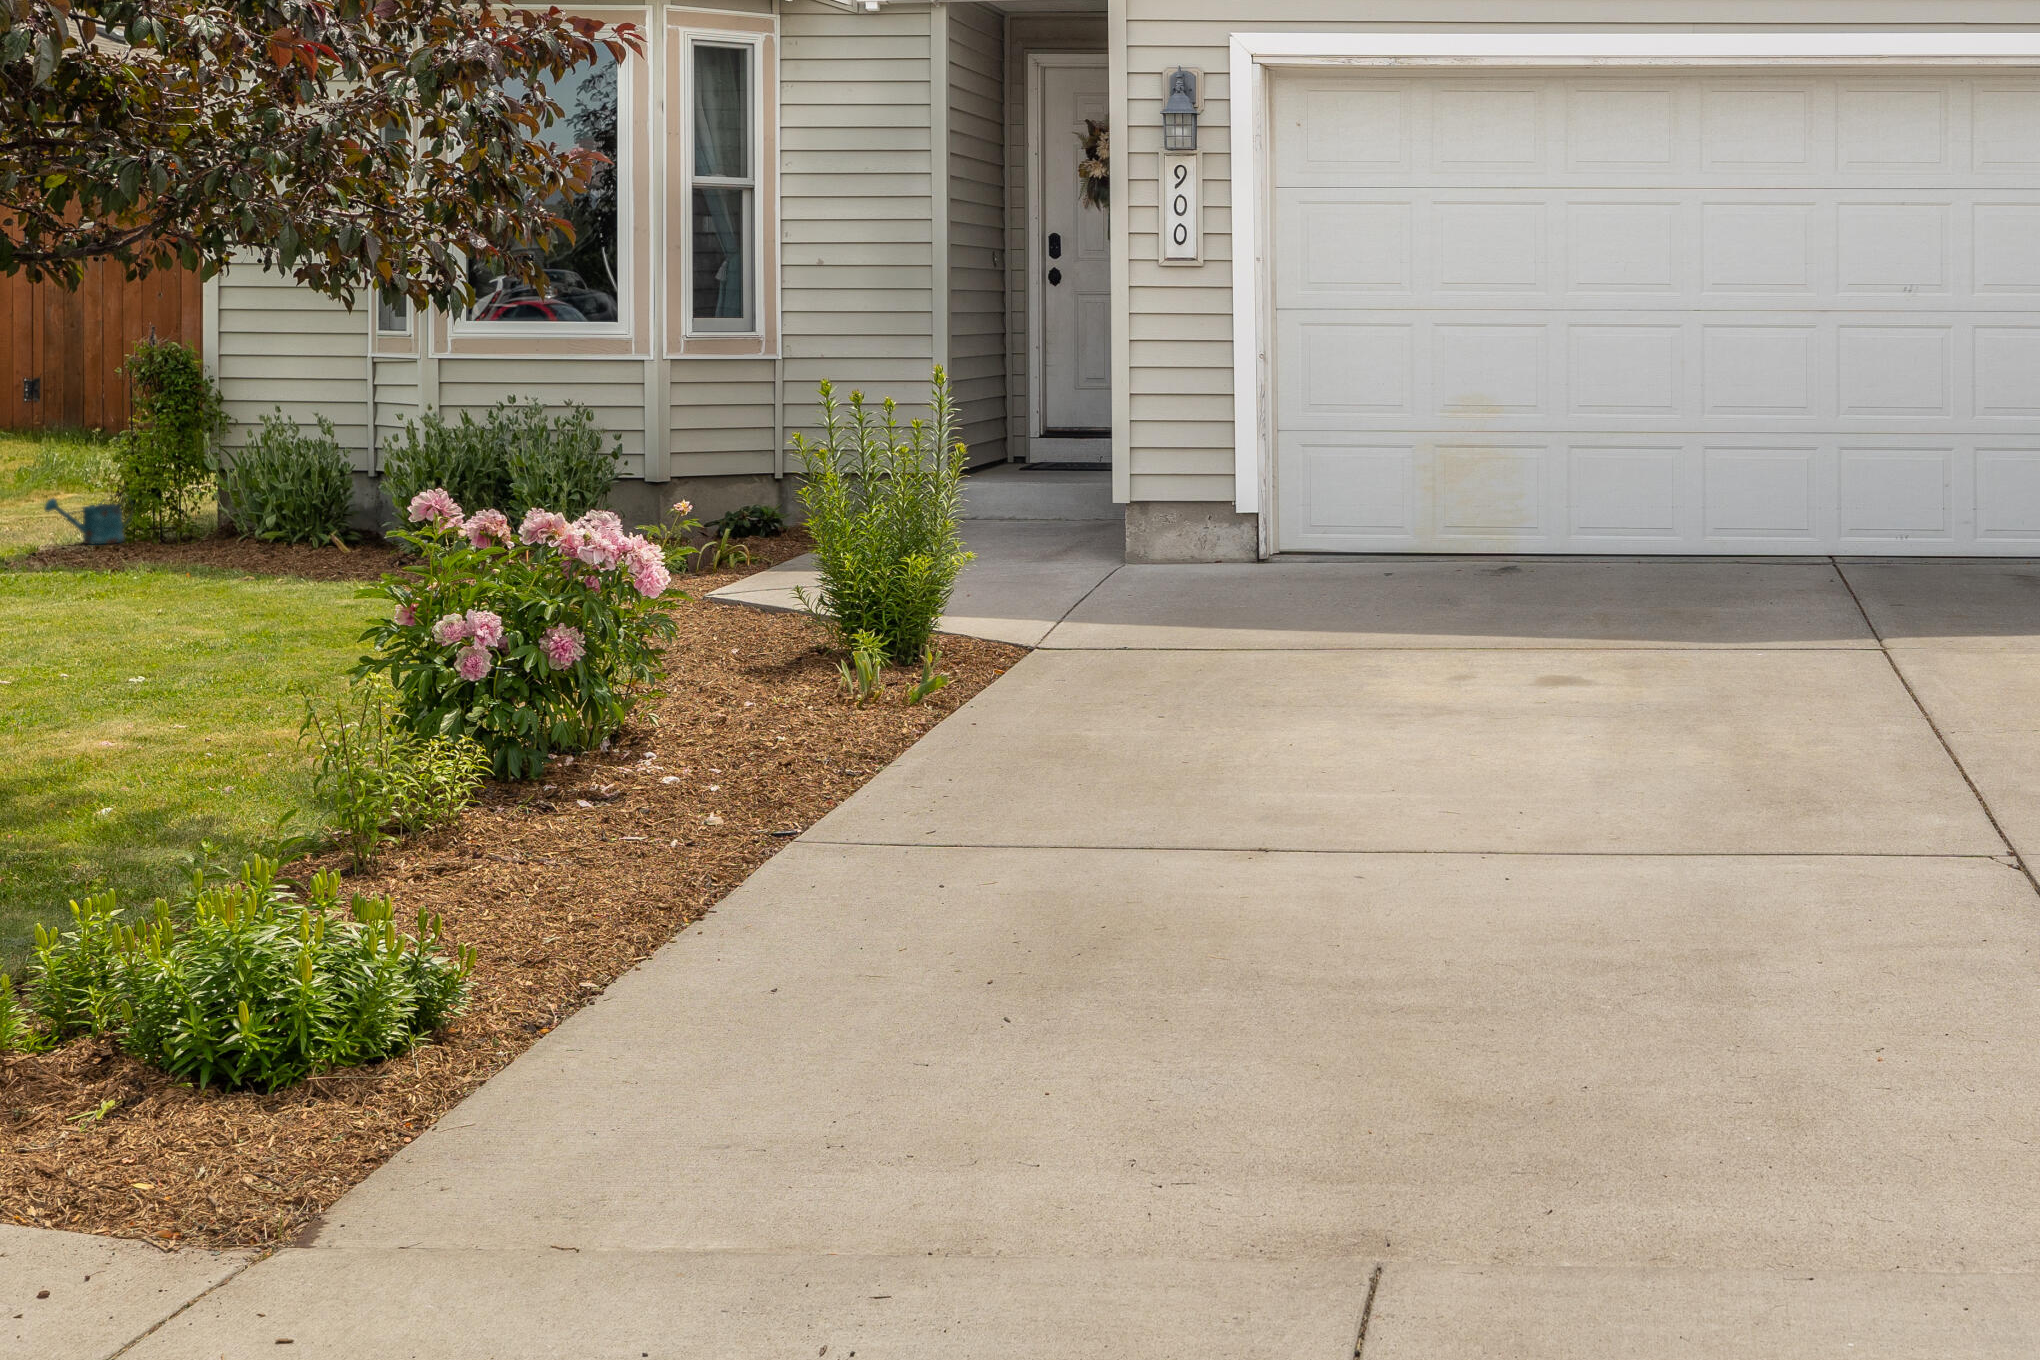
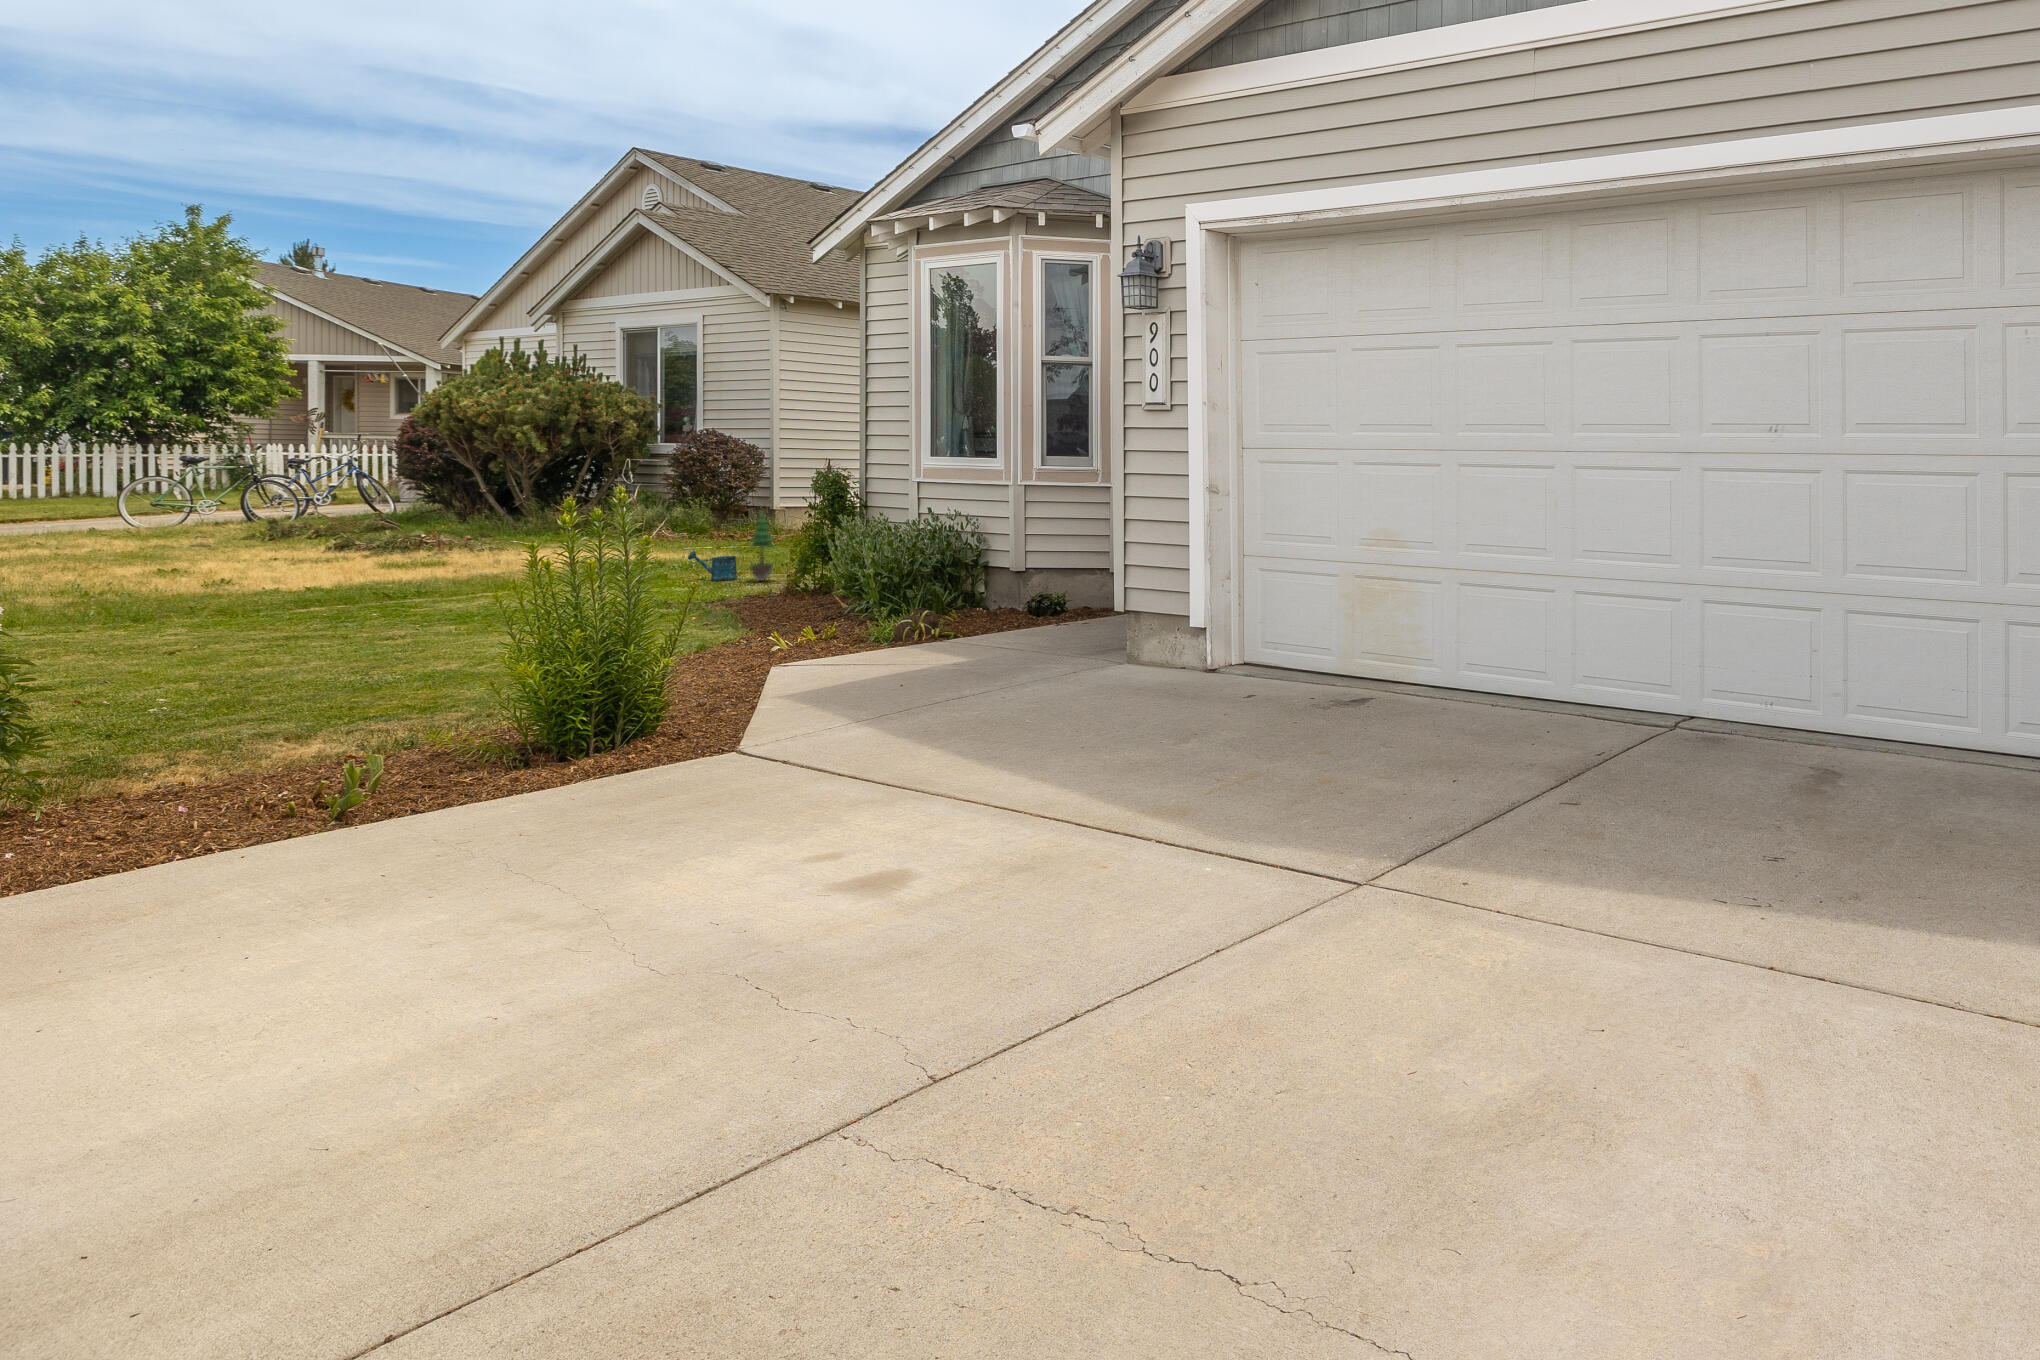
potted tree: none [161,426,210,540] -> present [749,513,774,581]

